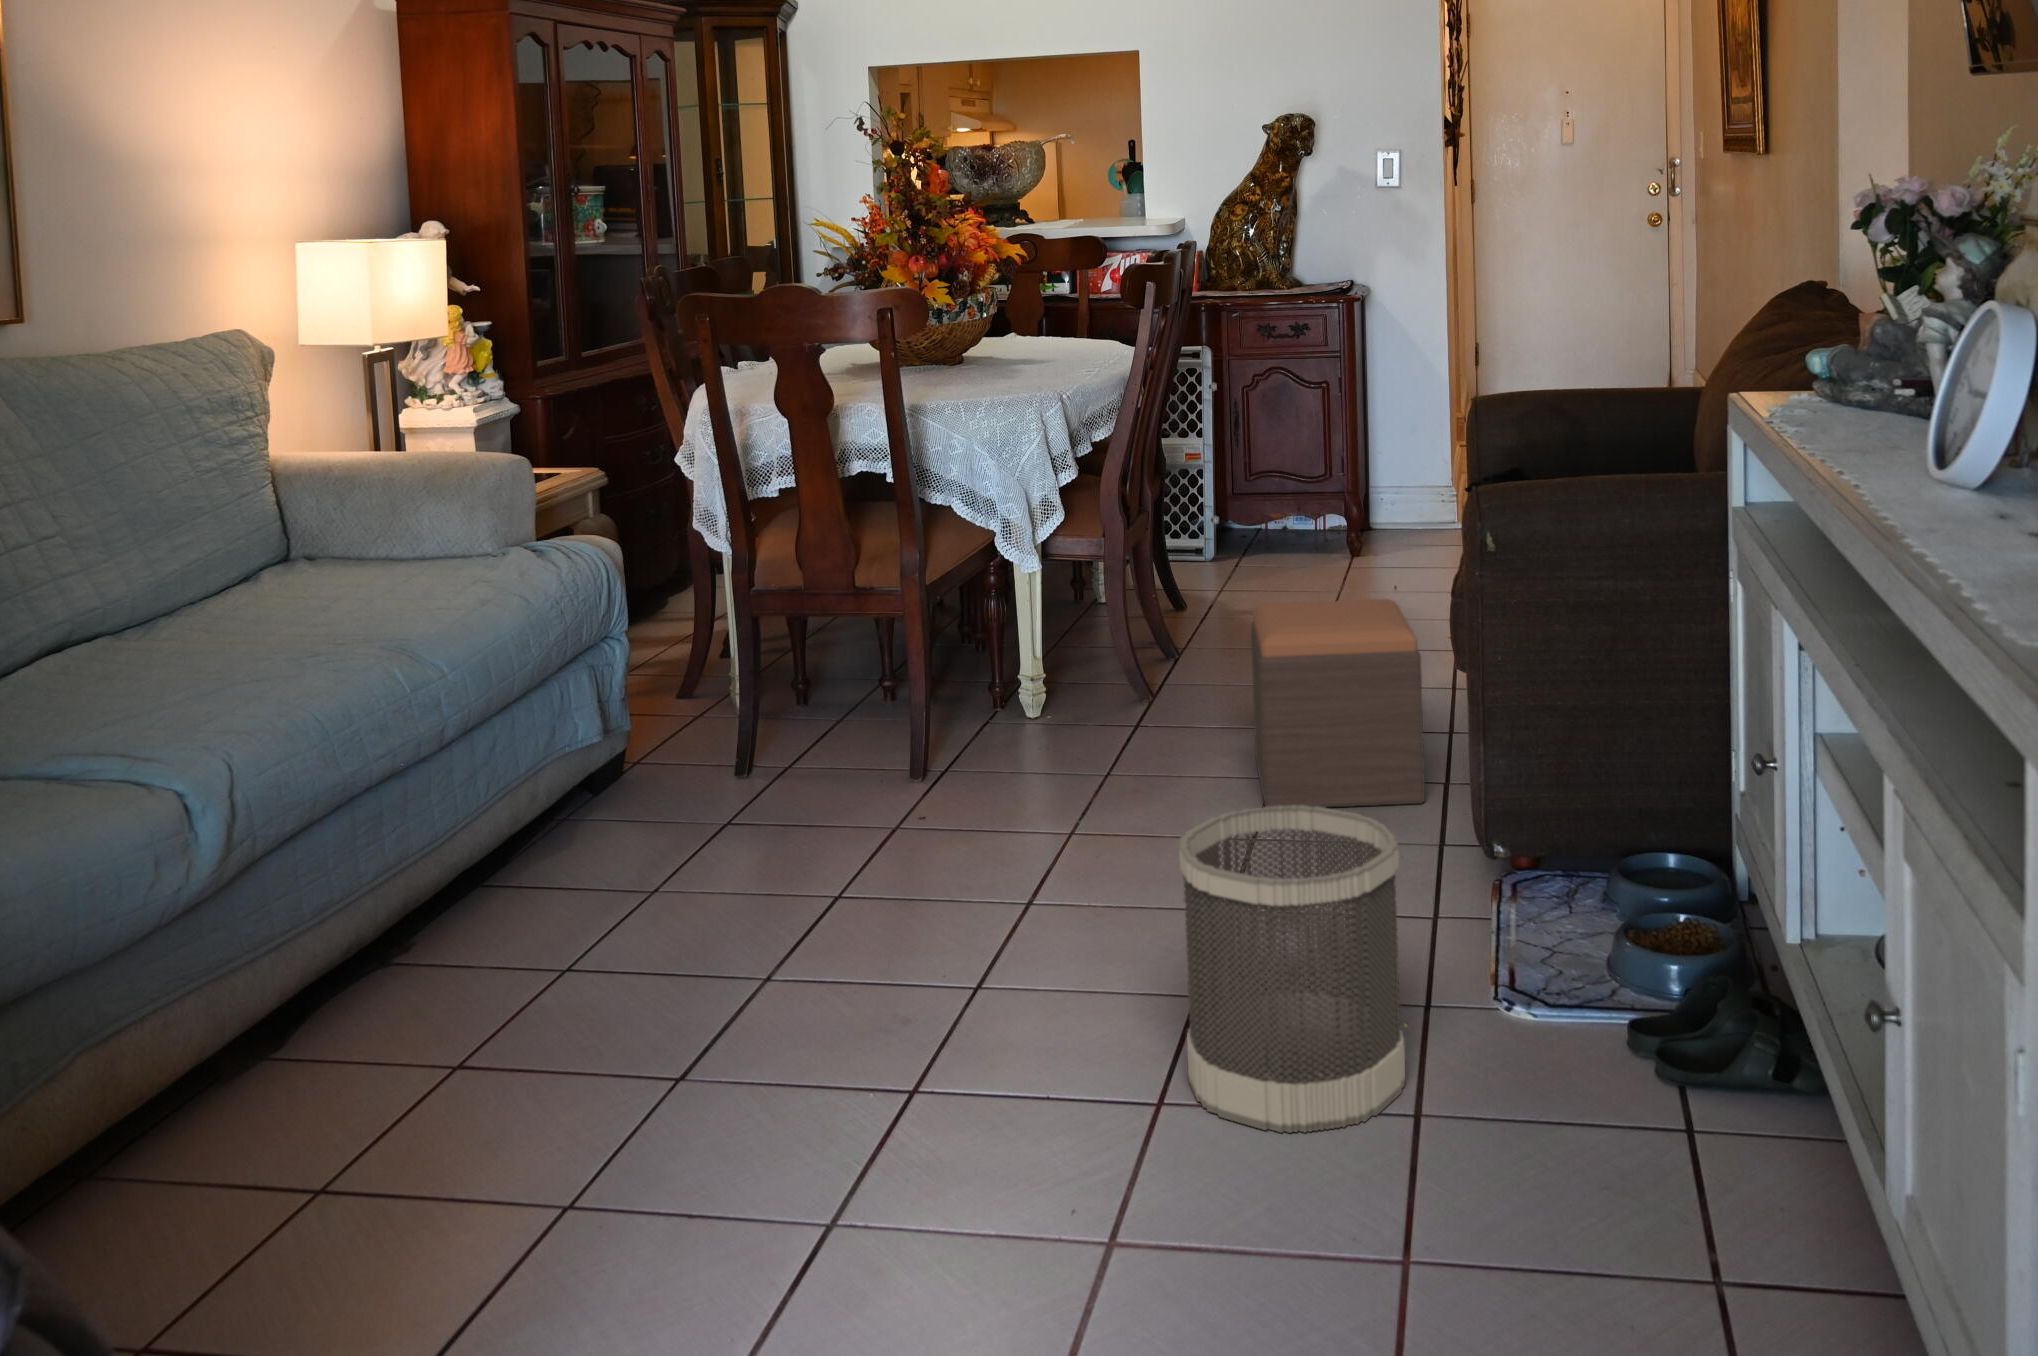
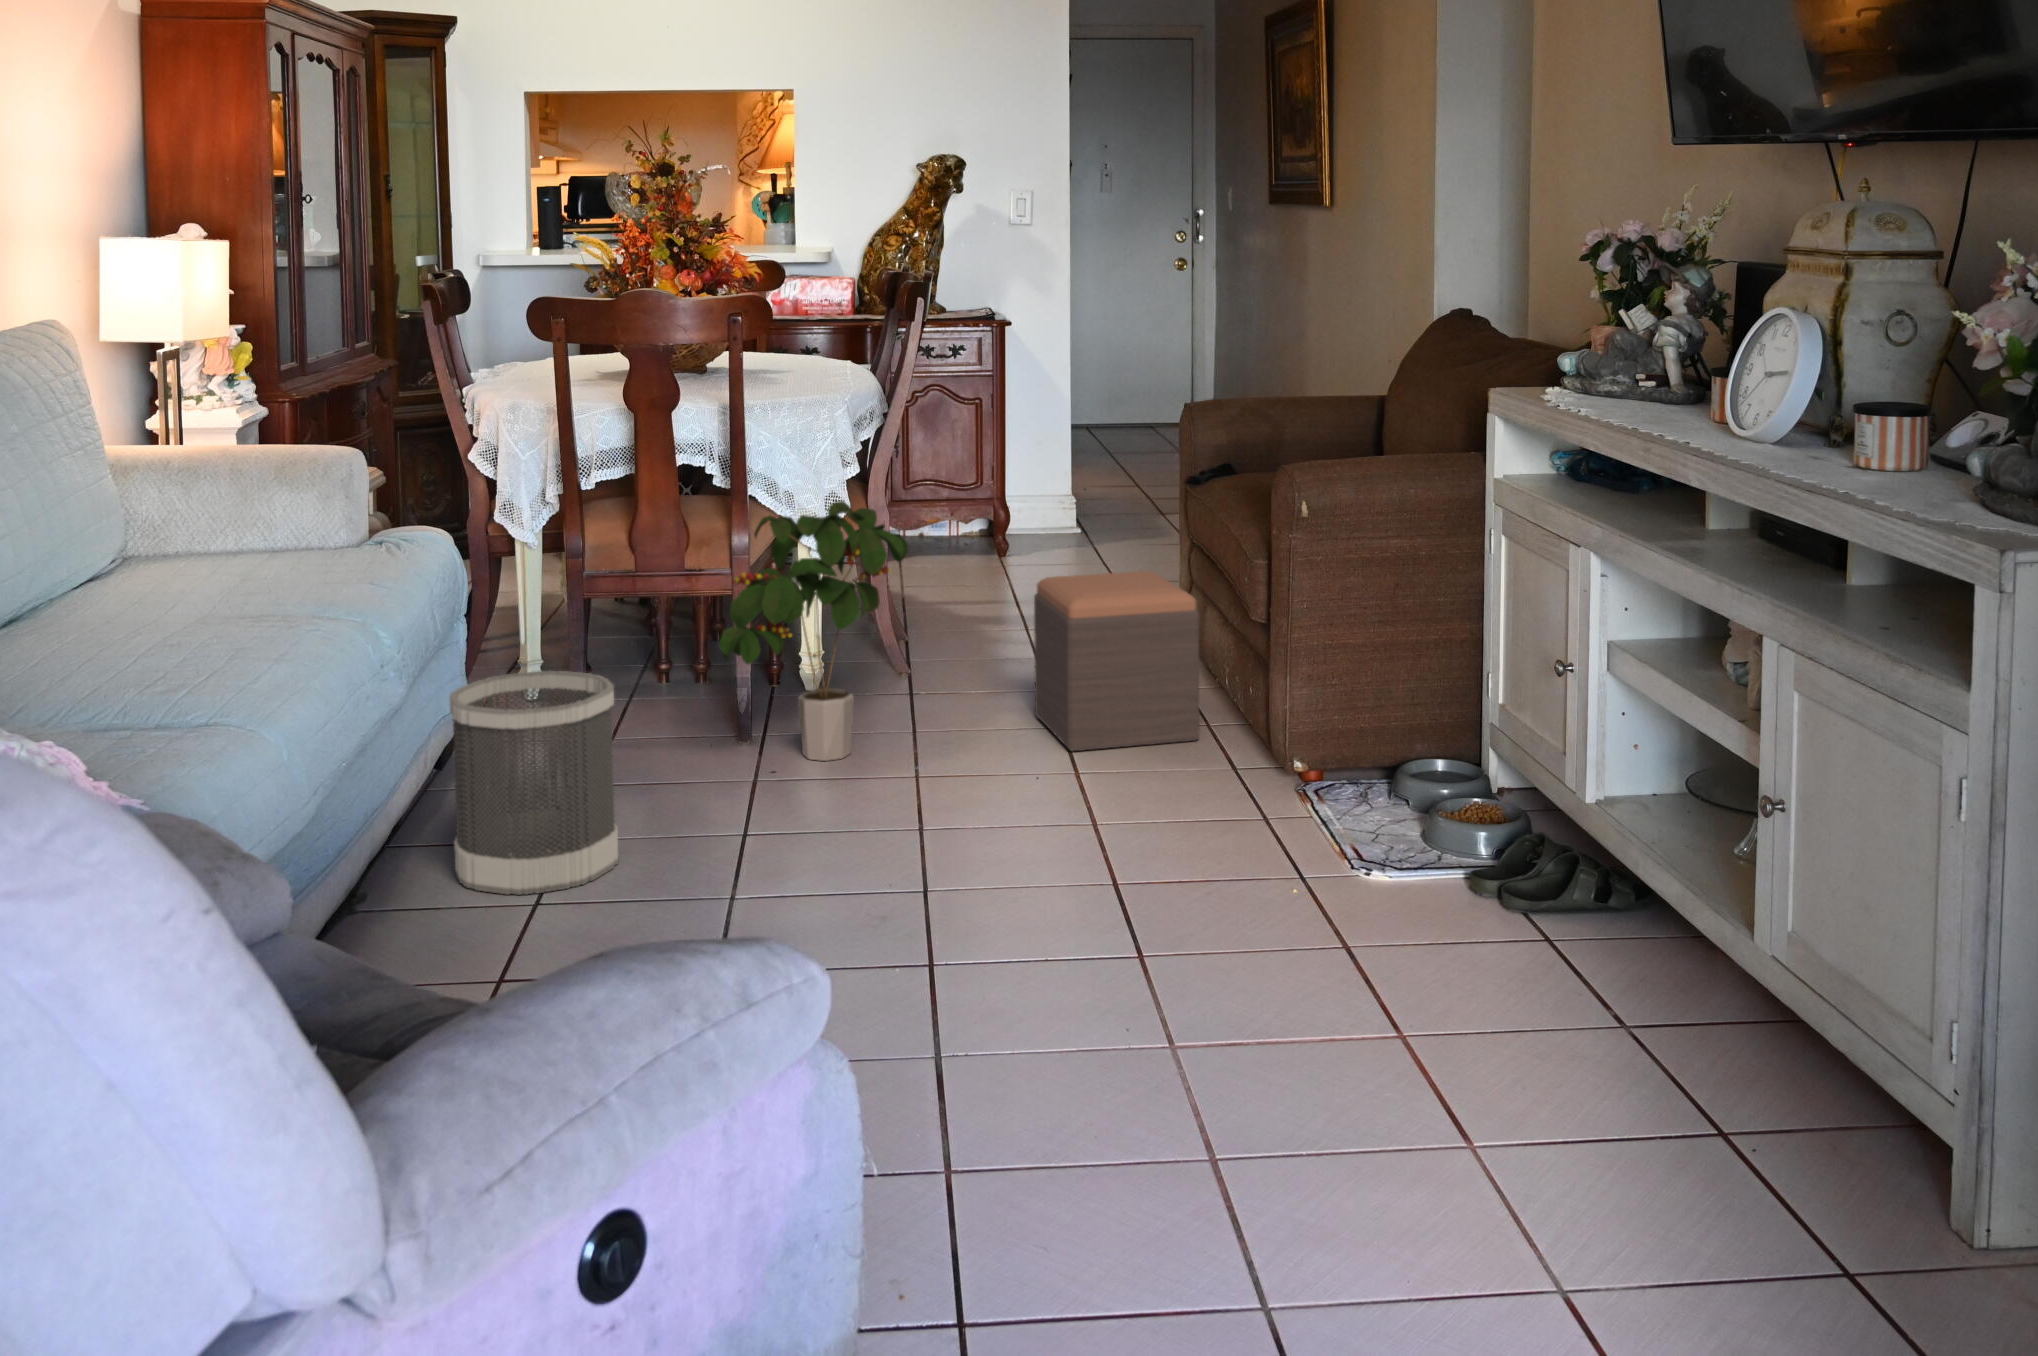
potted plant: none [865,516,1101,806] -> present [720,501,908,761]
wastebasket: present [1179,805,1405,1133] -> present [449,671,618,895]

